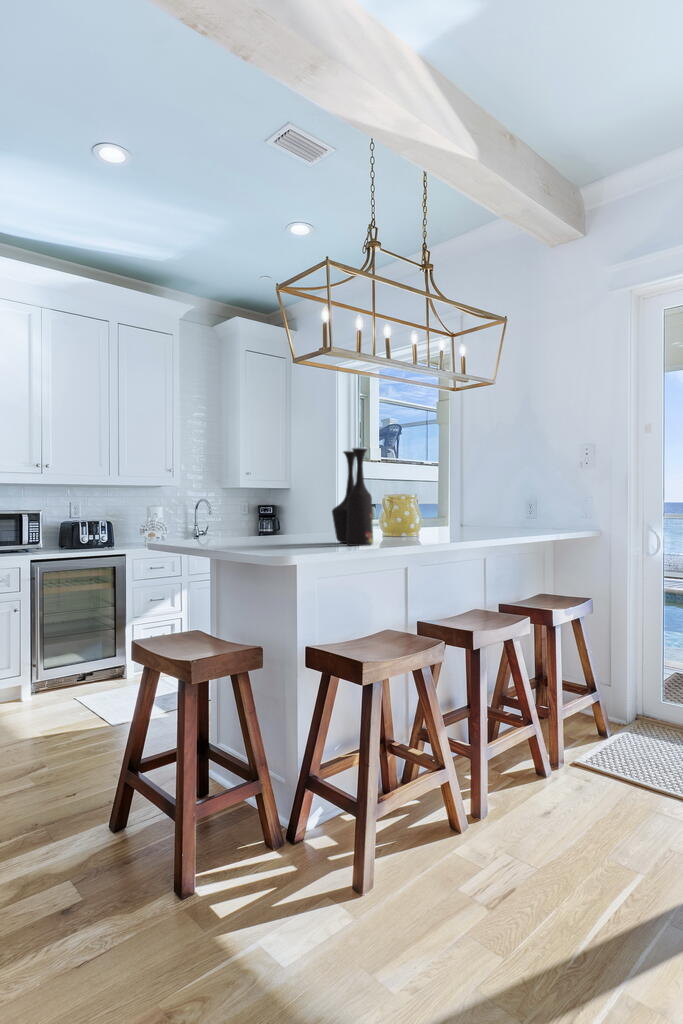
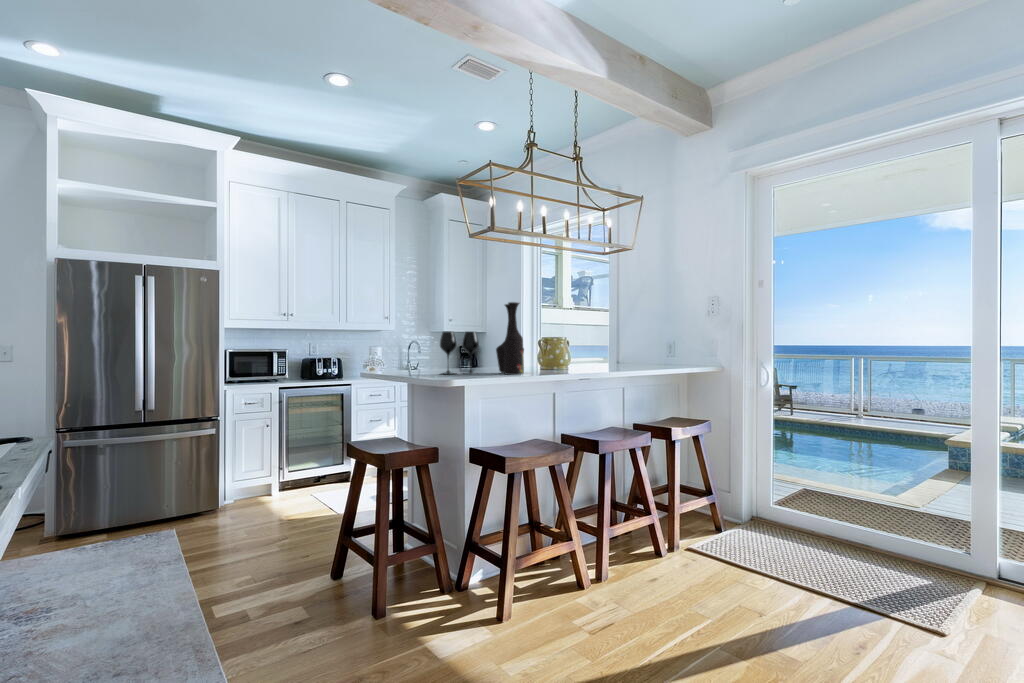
wine glass: none [255,488,309,545] -> present [440,331,479,374]

